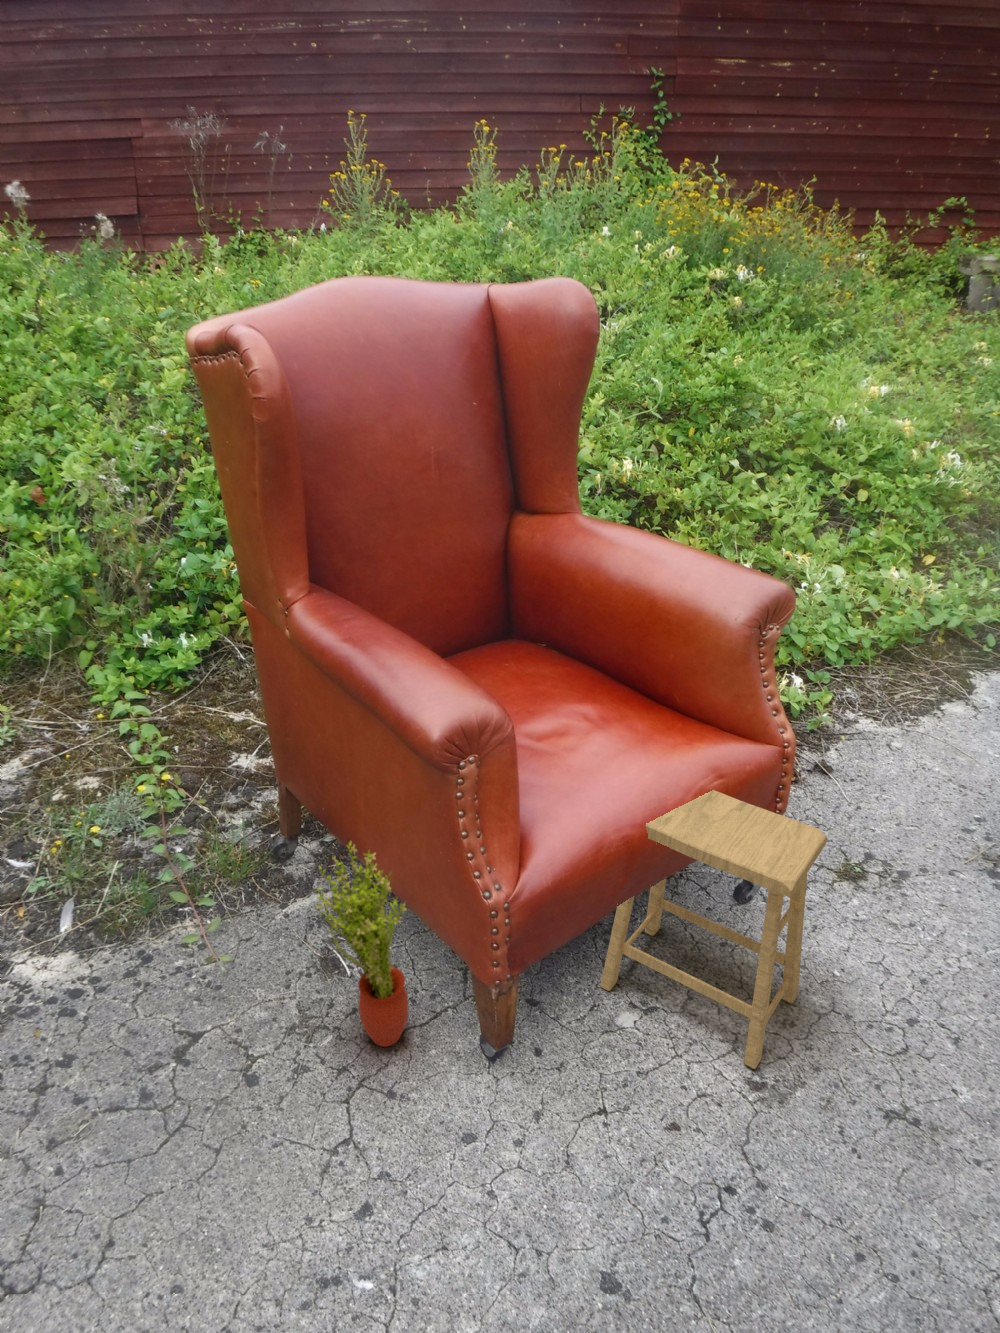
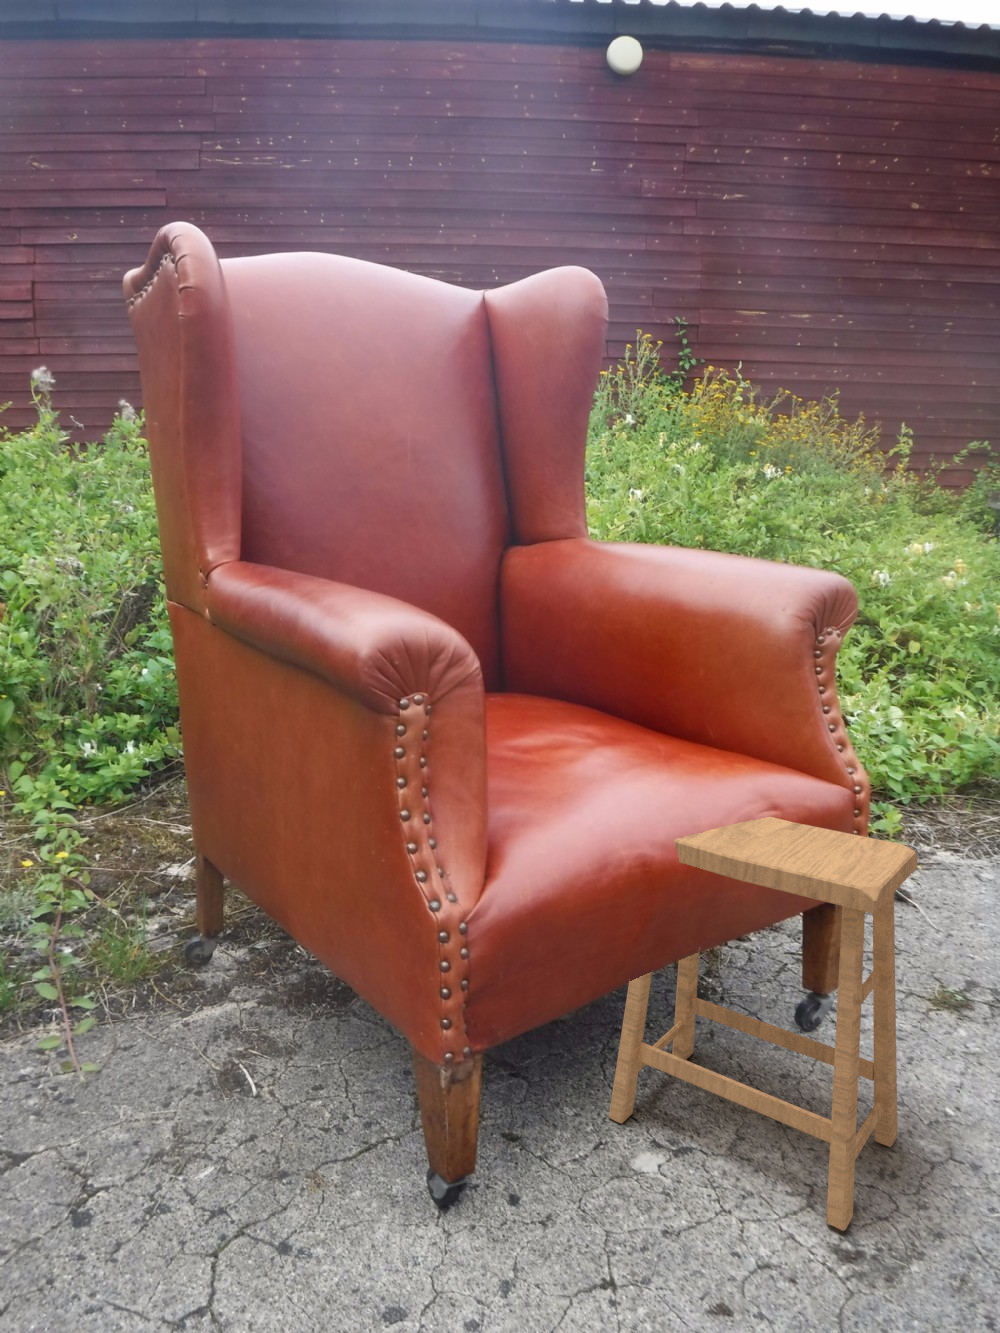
potted plant: present [317,842,408,1047] -> none [198,843,326,1182]

